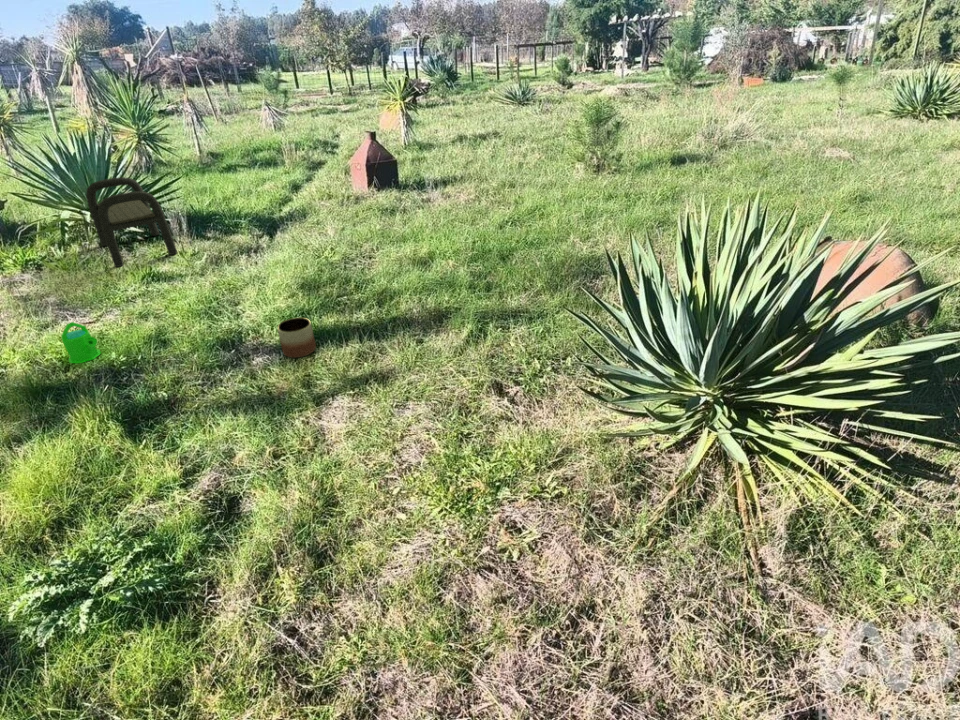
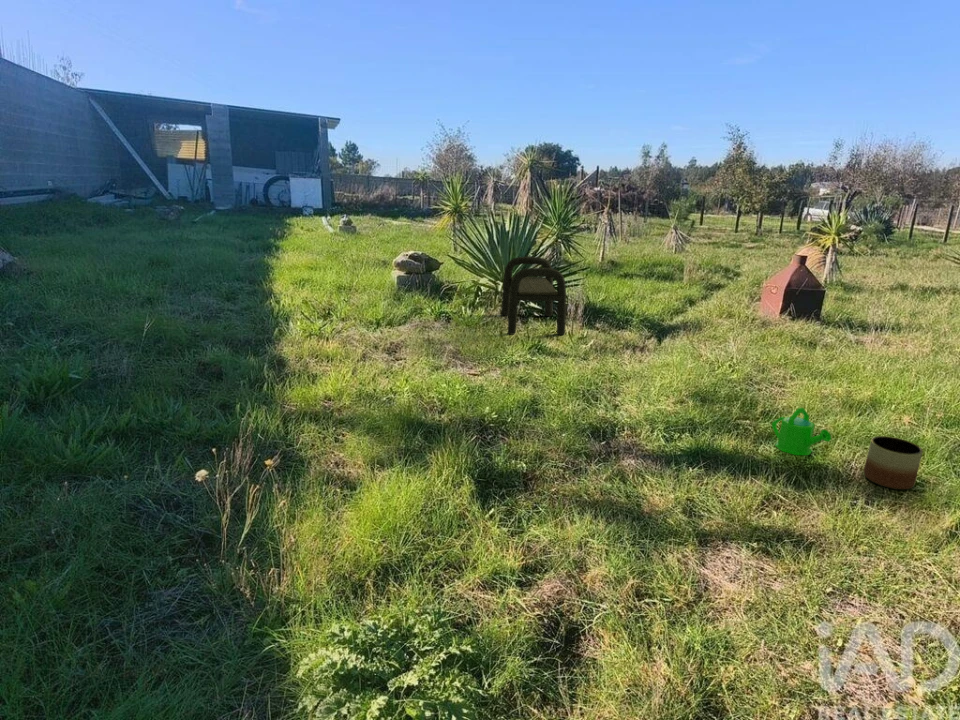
planter: present [277,318,316,358] -> present [864,436,923,489]
watering can: present [61,322,101,363] -> present [772,408,831,455]

